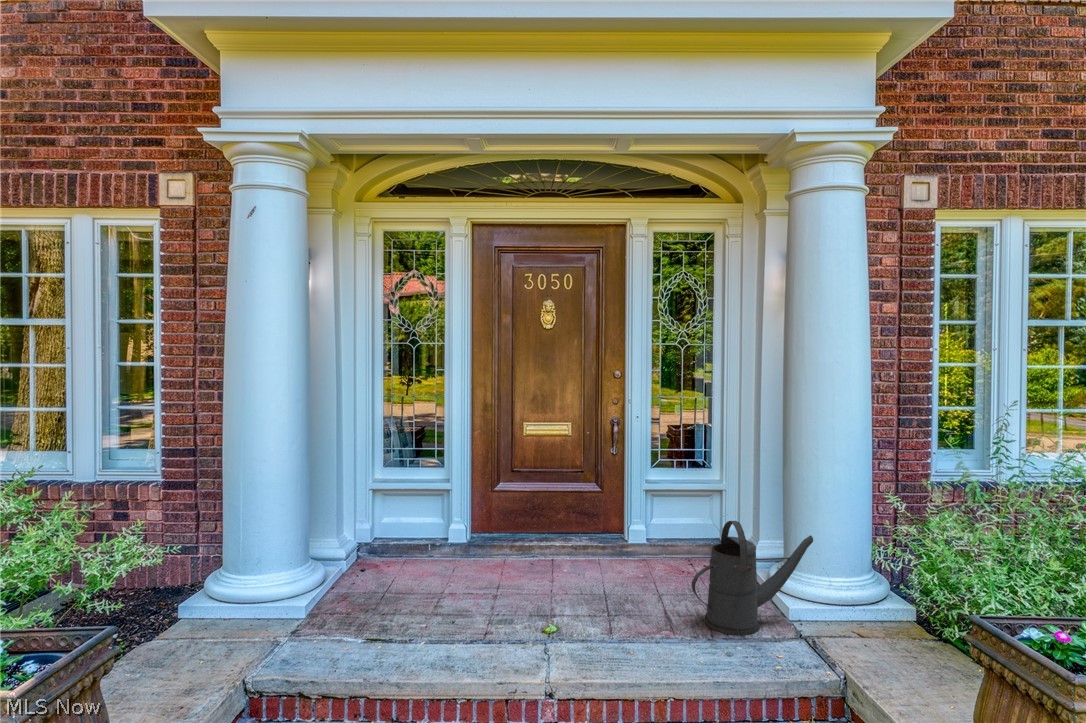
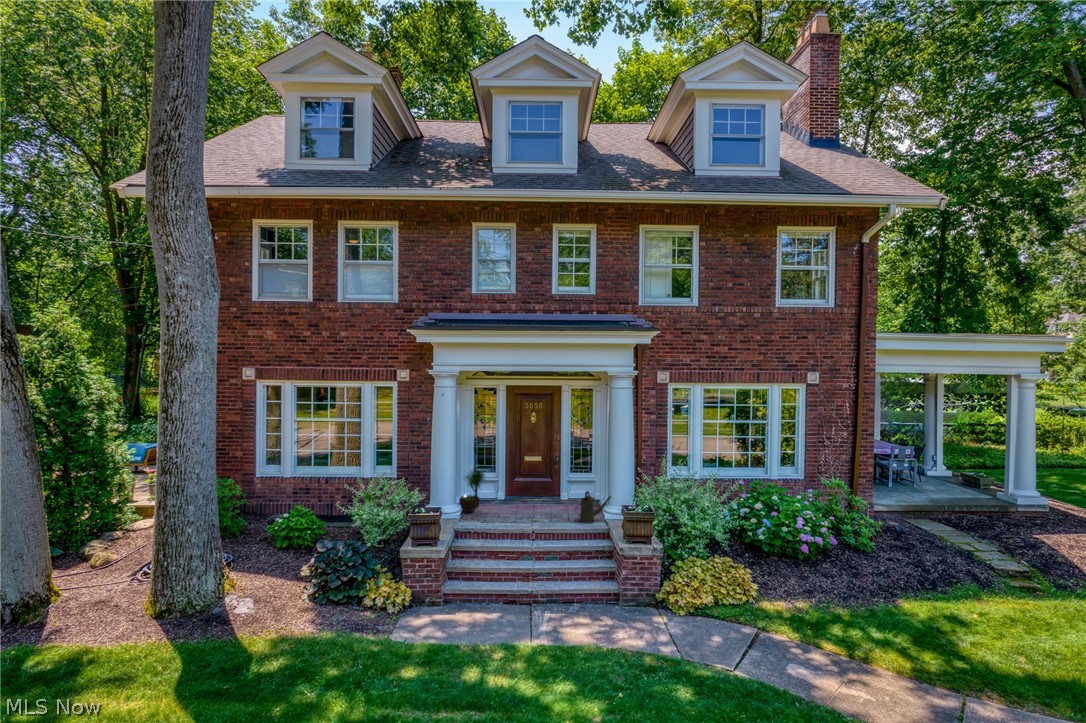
potted tree: none [313,441,398,586] -> present [459,470,485,512]

